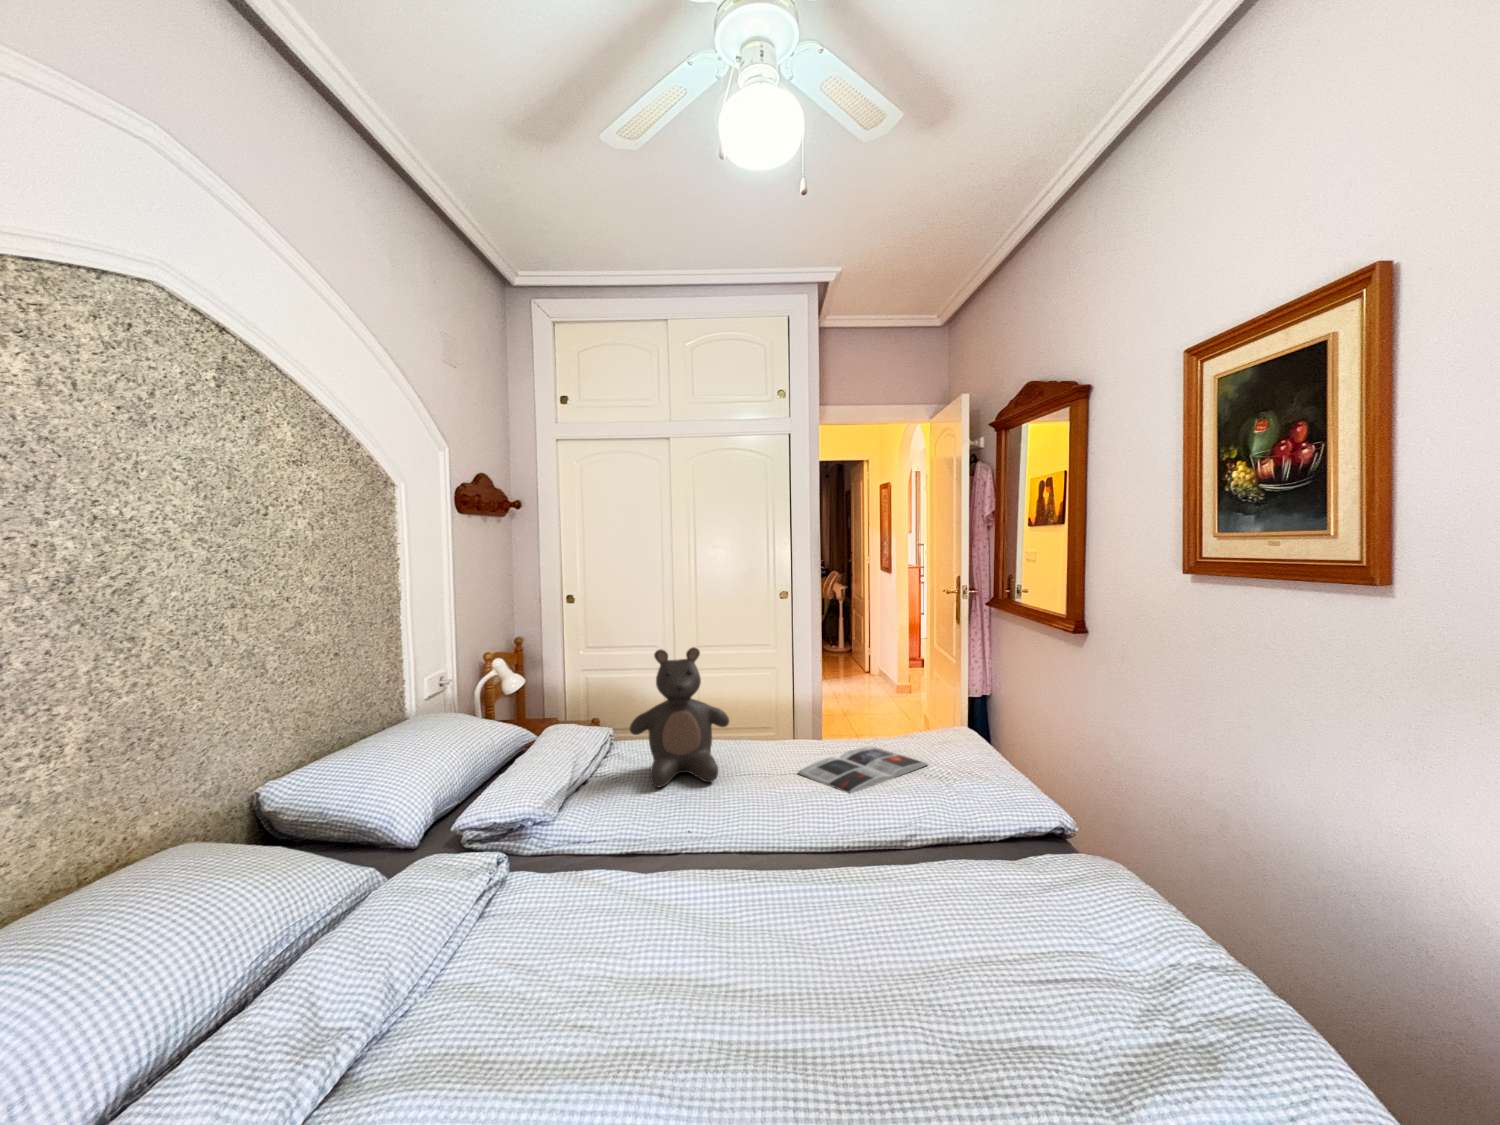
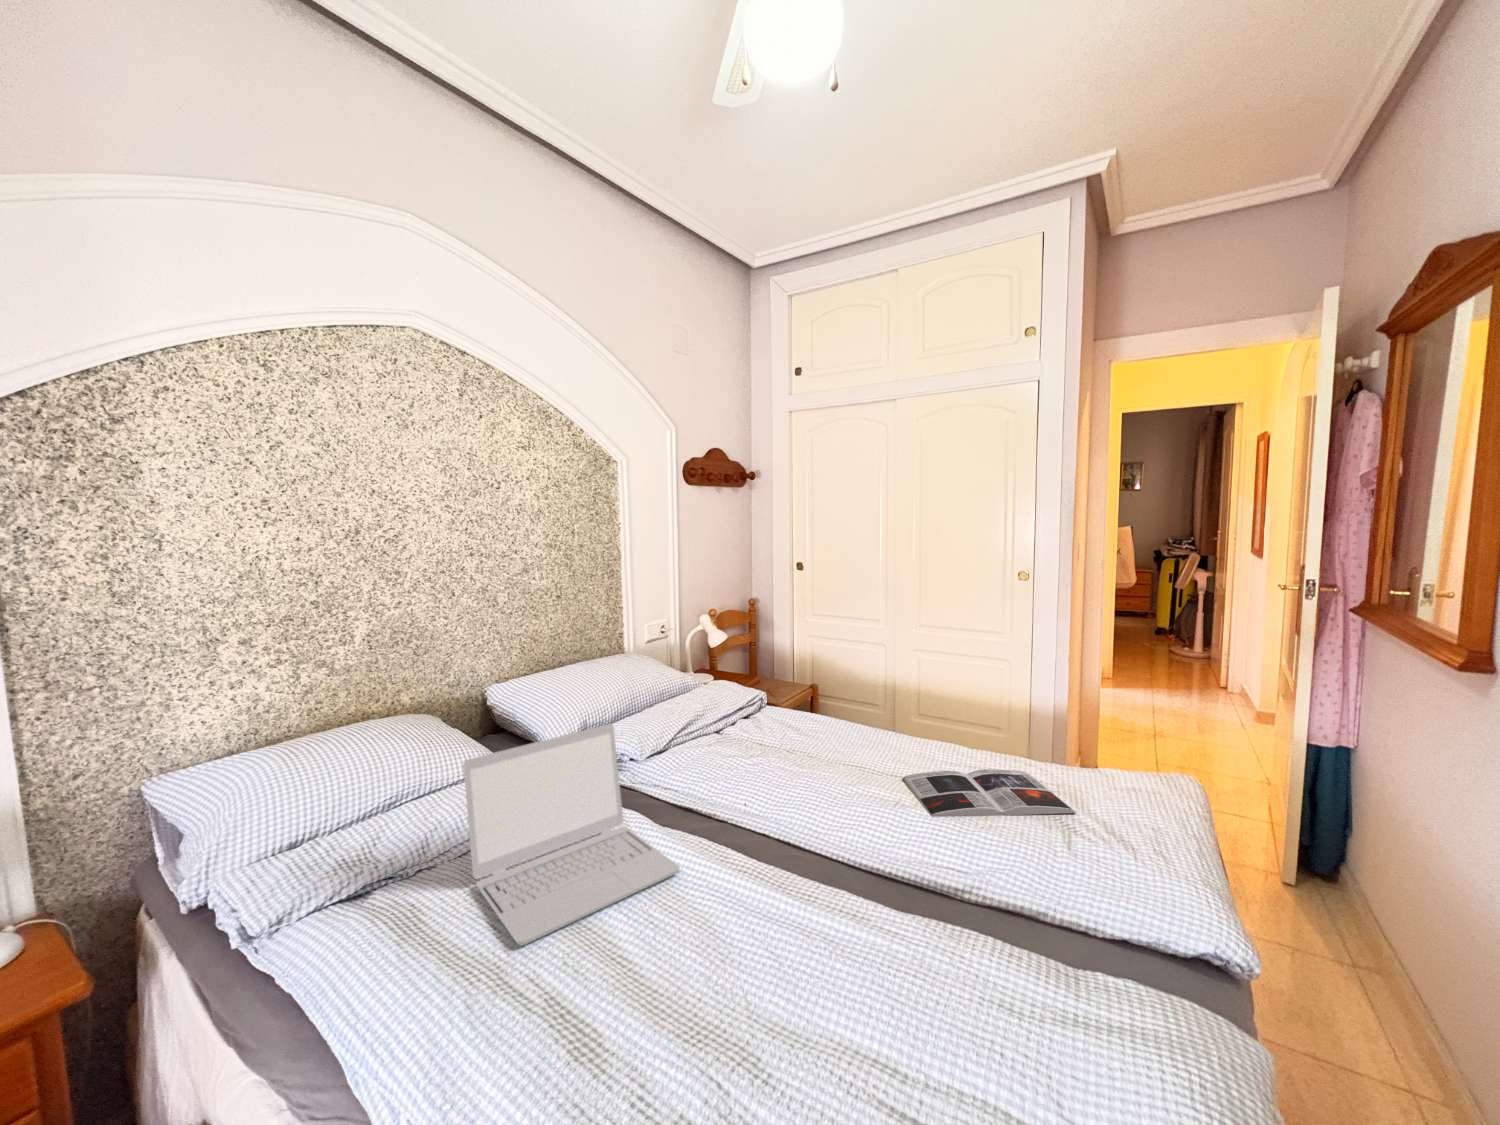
teddy bear: present [630,647,729,787] -> none [751,621,851,763]
laptop: none [463,776,703,1028] -> present [463,724,679,946]

